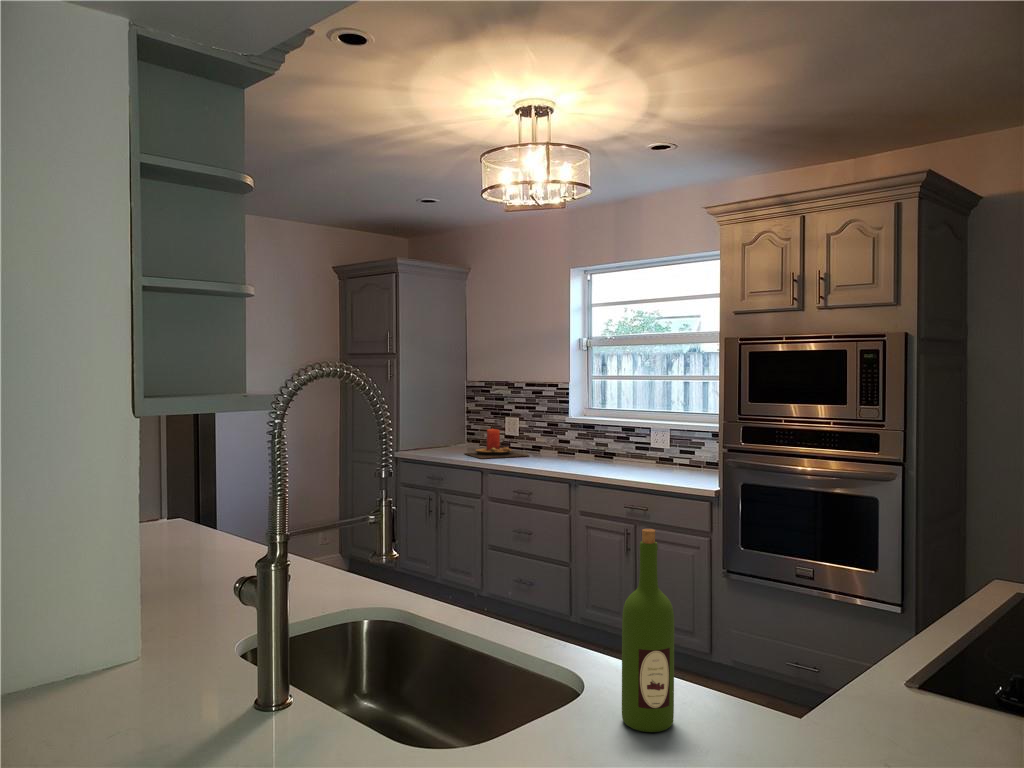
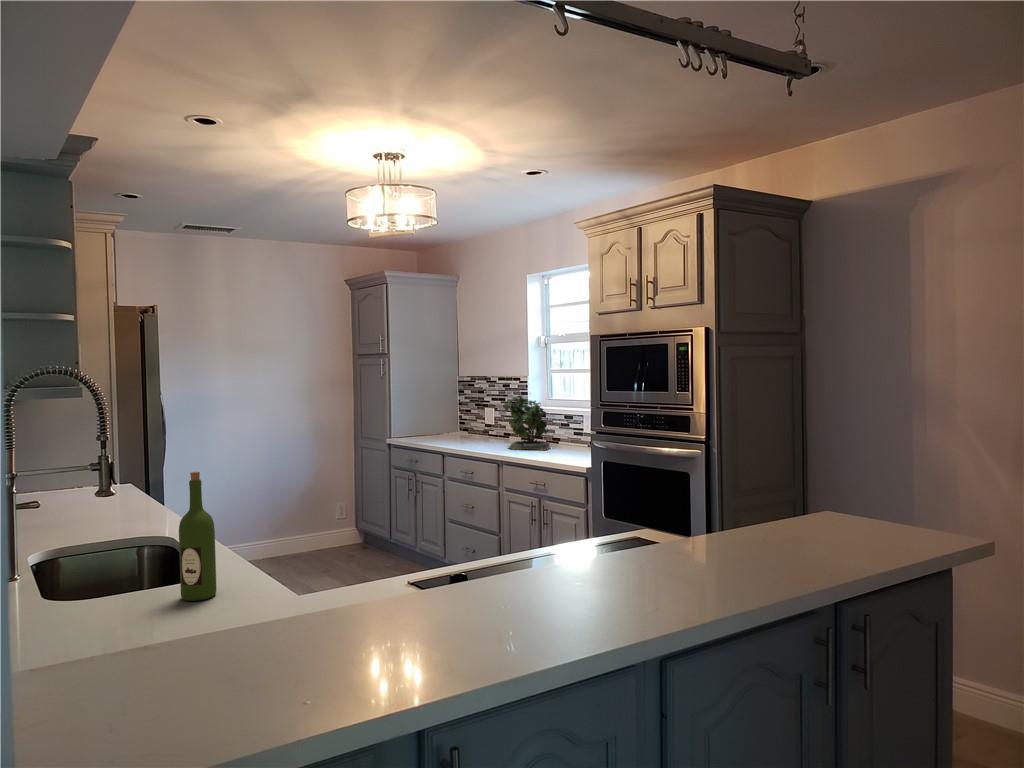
potted plant: none [561,401,617,467] -> present [505,396,550,450]
candle: present [464,429,530,459] -> none [441,418,493,444]

